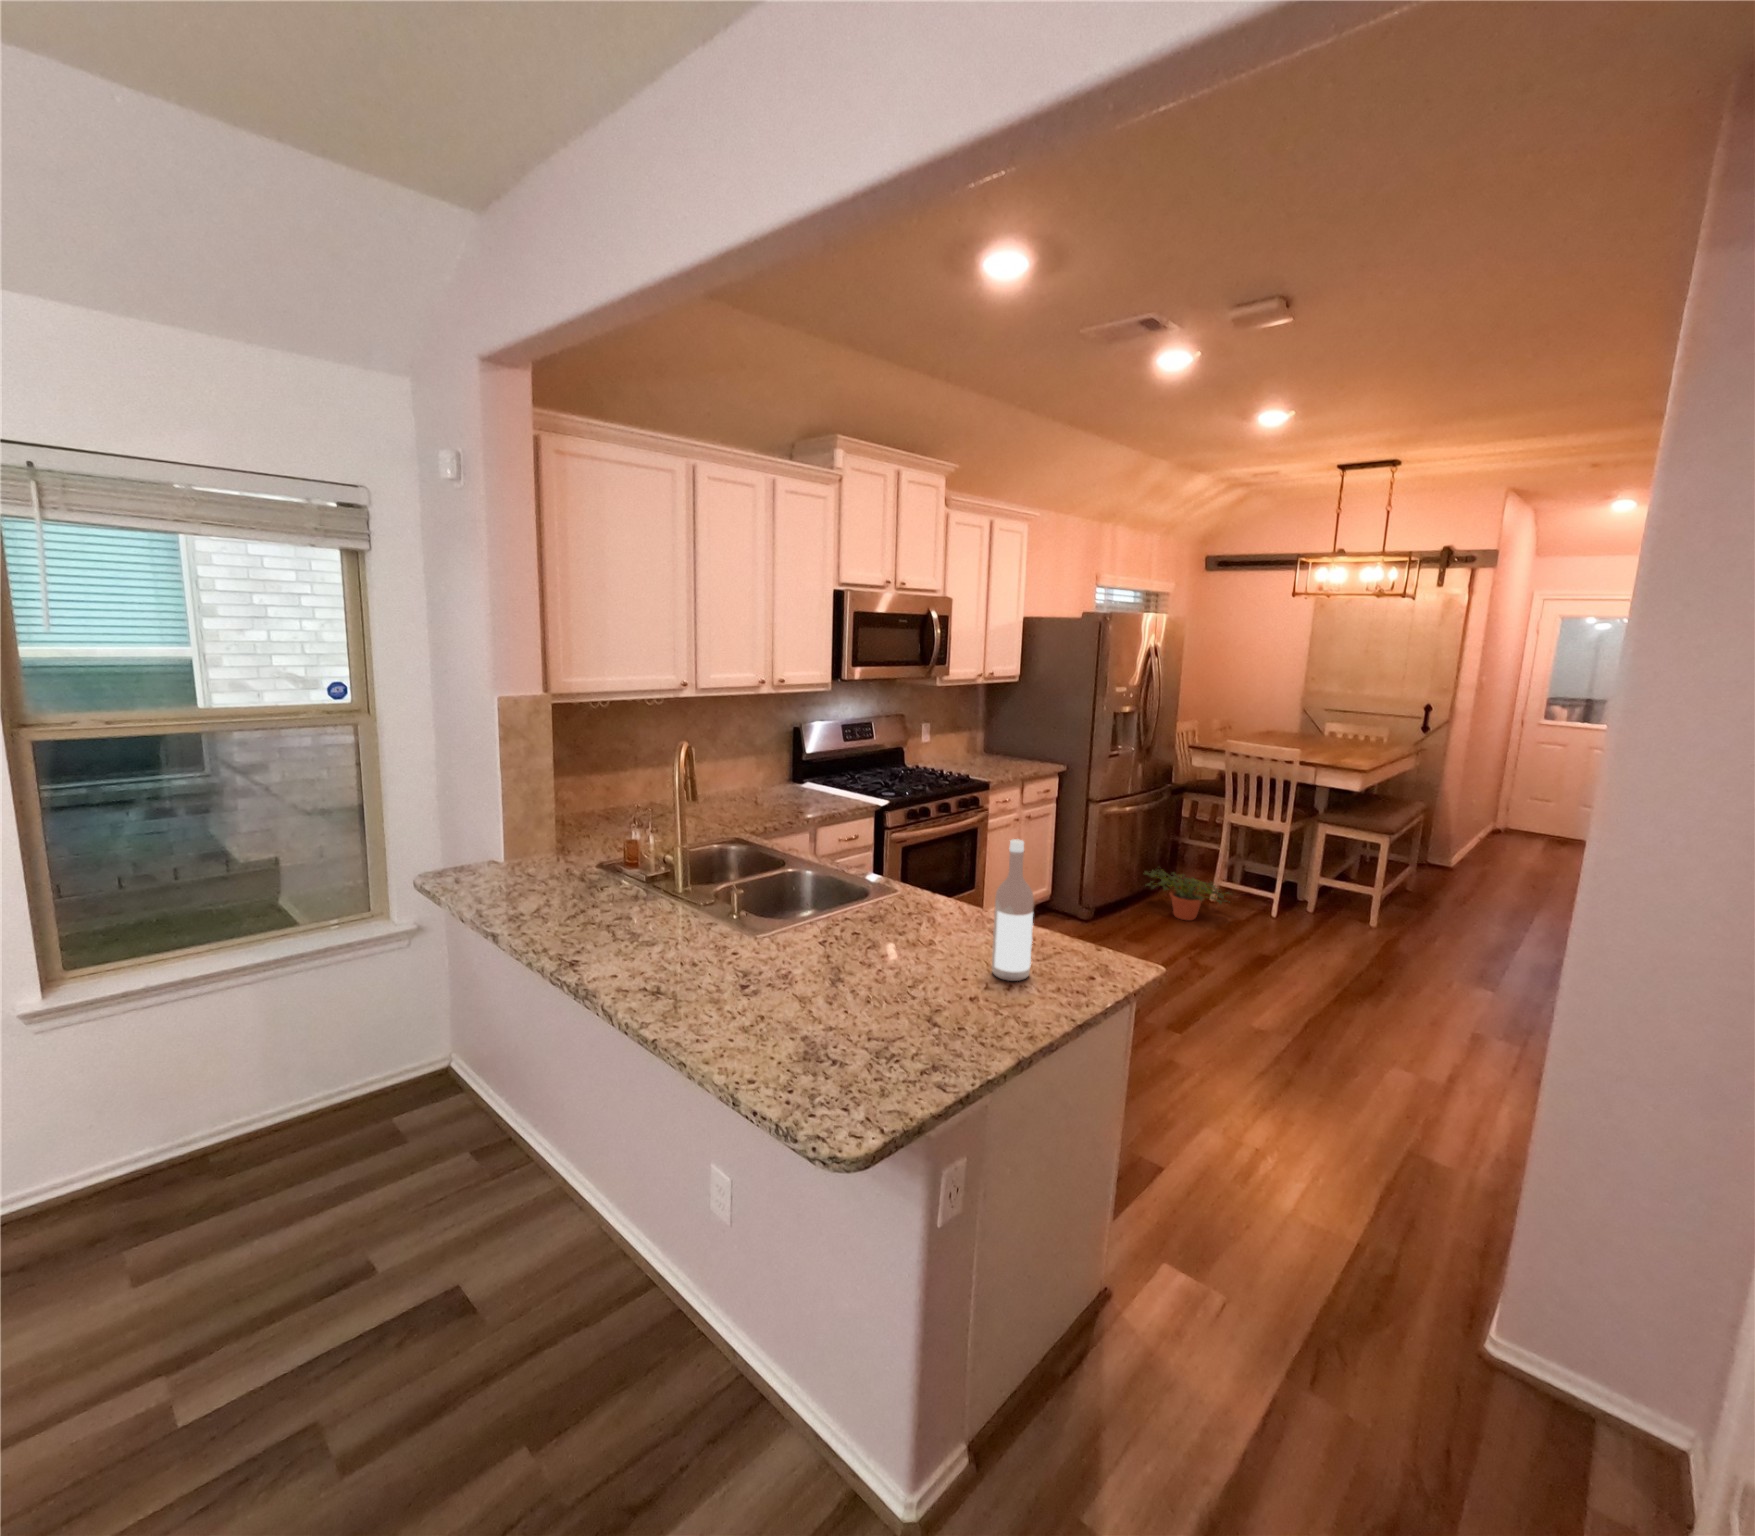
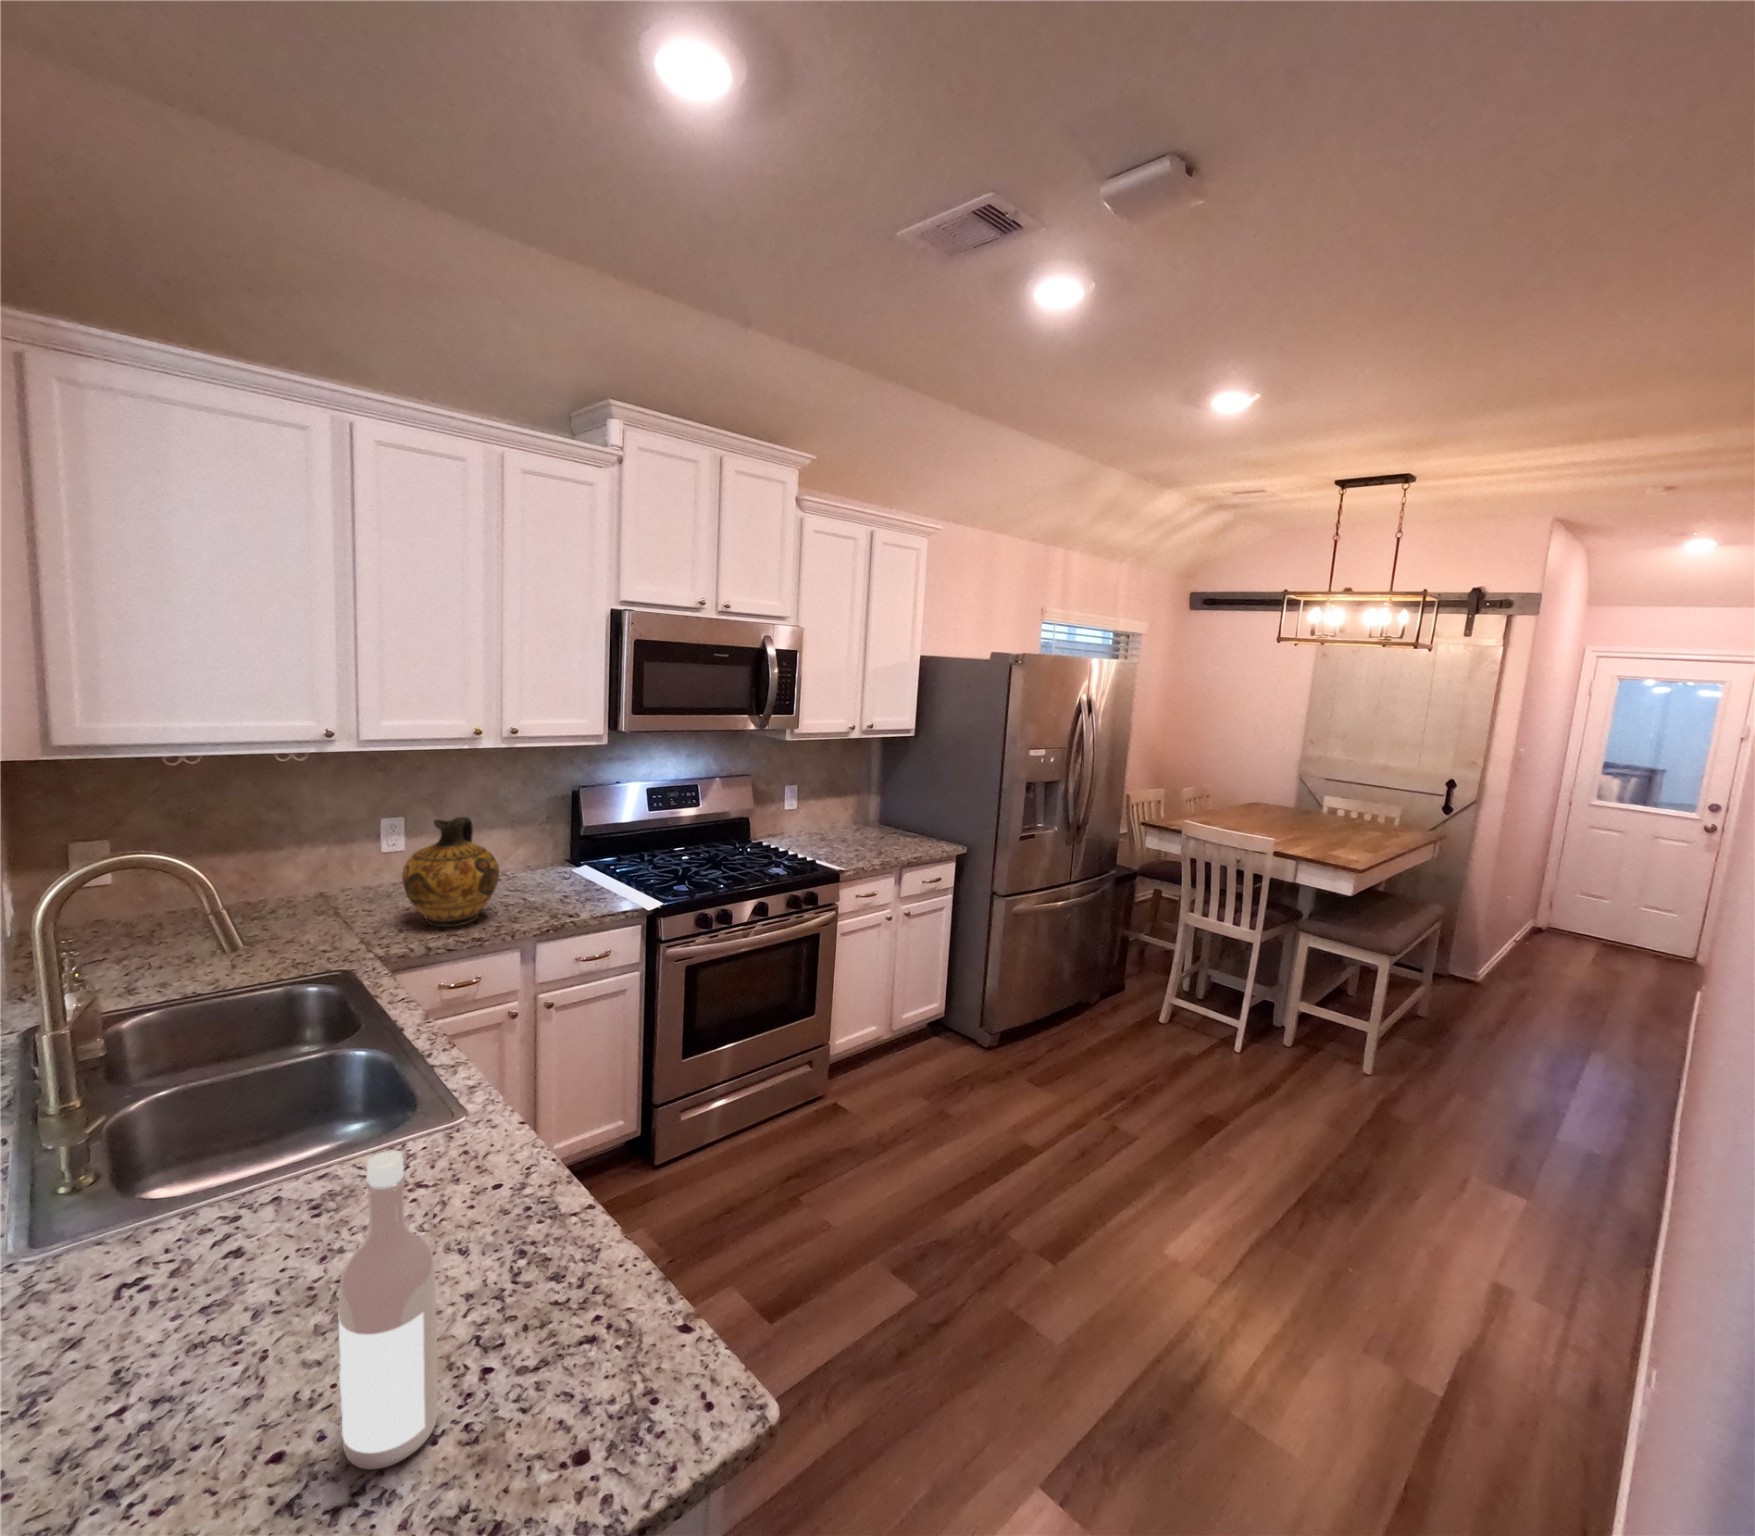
ceramic jug: none [729,741,791,817] -> present [402,817,499,927]
potted plant: present [1145,870,1230,920] -> none [1063,981,1180,1057]

